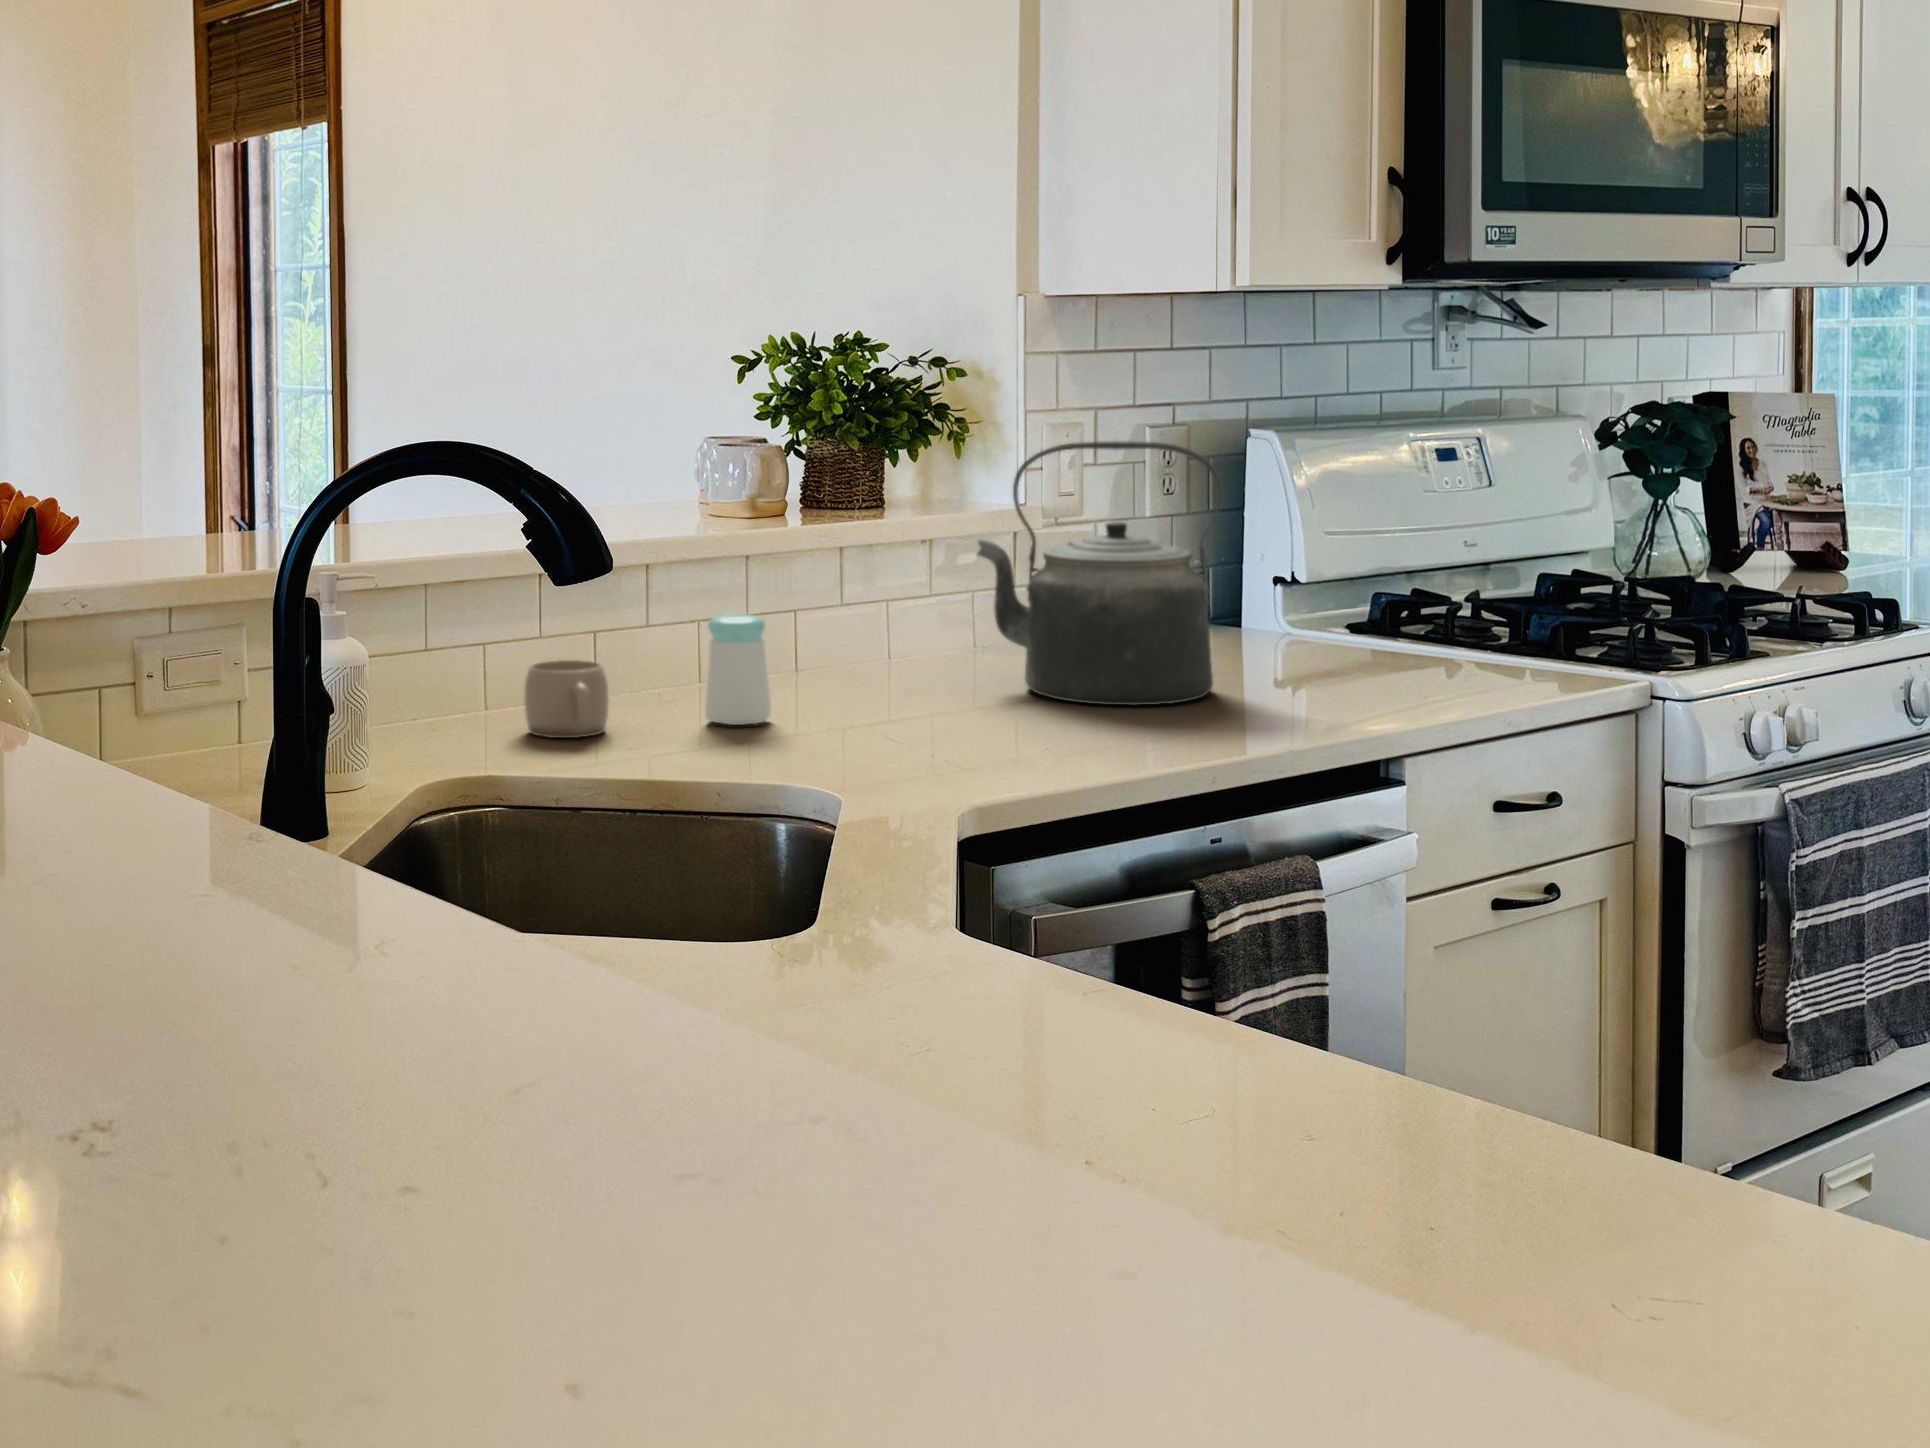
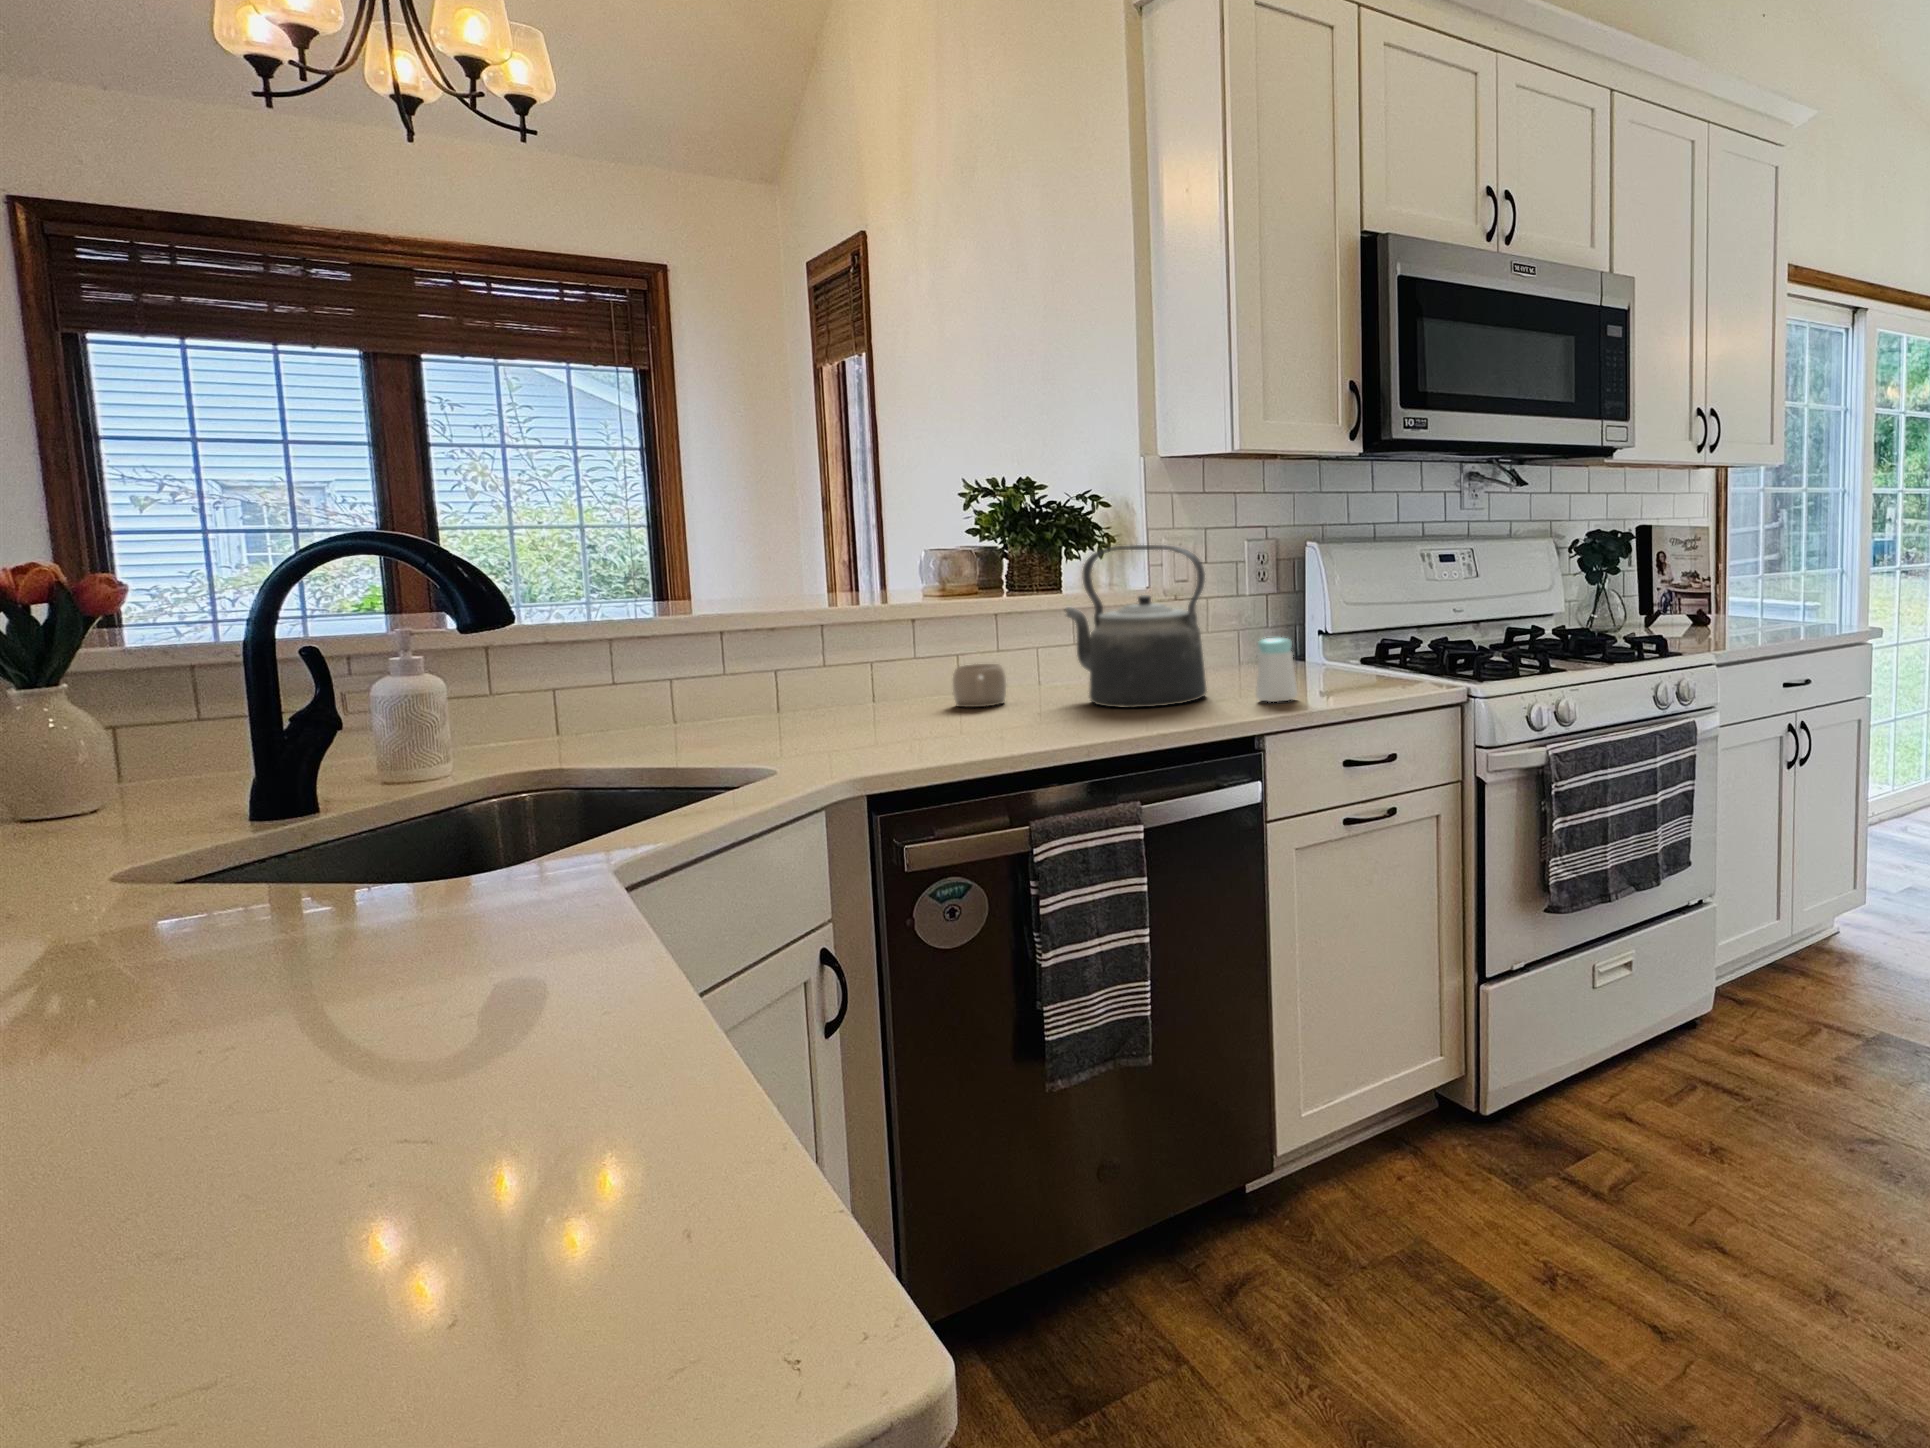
salt shaker: present [705,614,771,725] -> present [1256,638,1297,702]
mug: present [524,660,609,738] -> present [953,664,1006,707]

